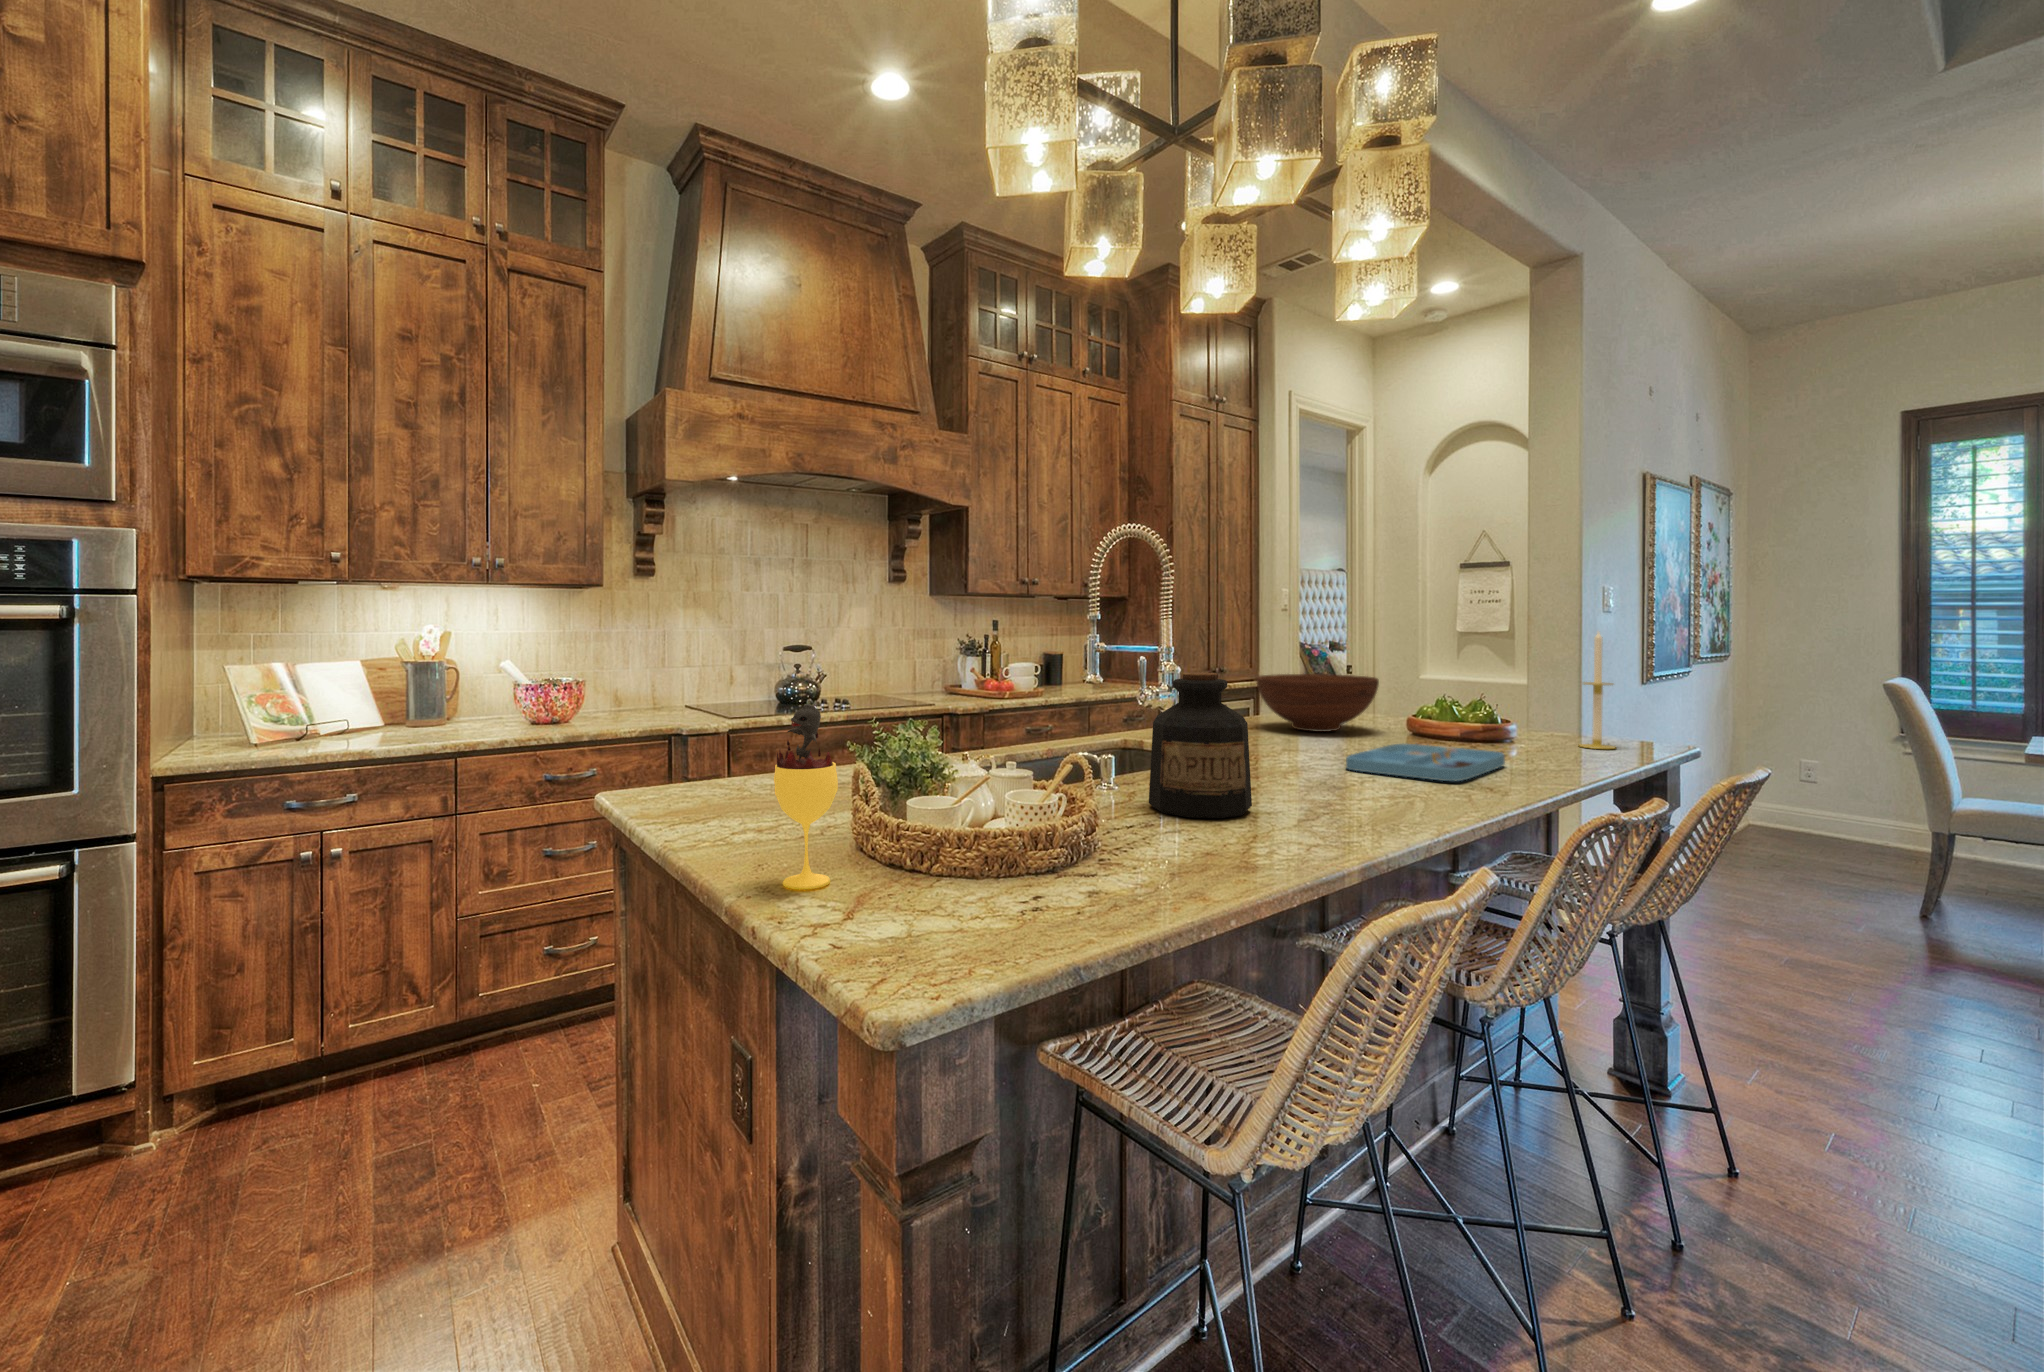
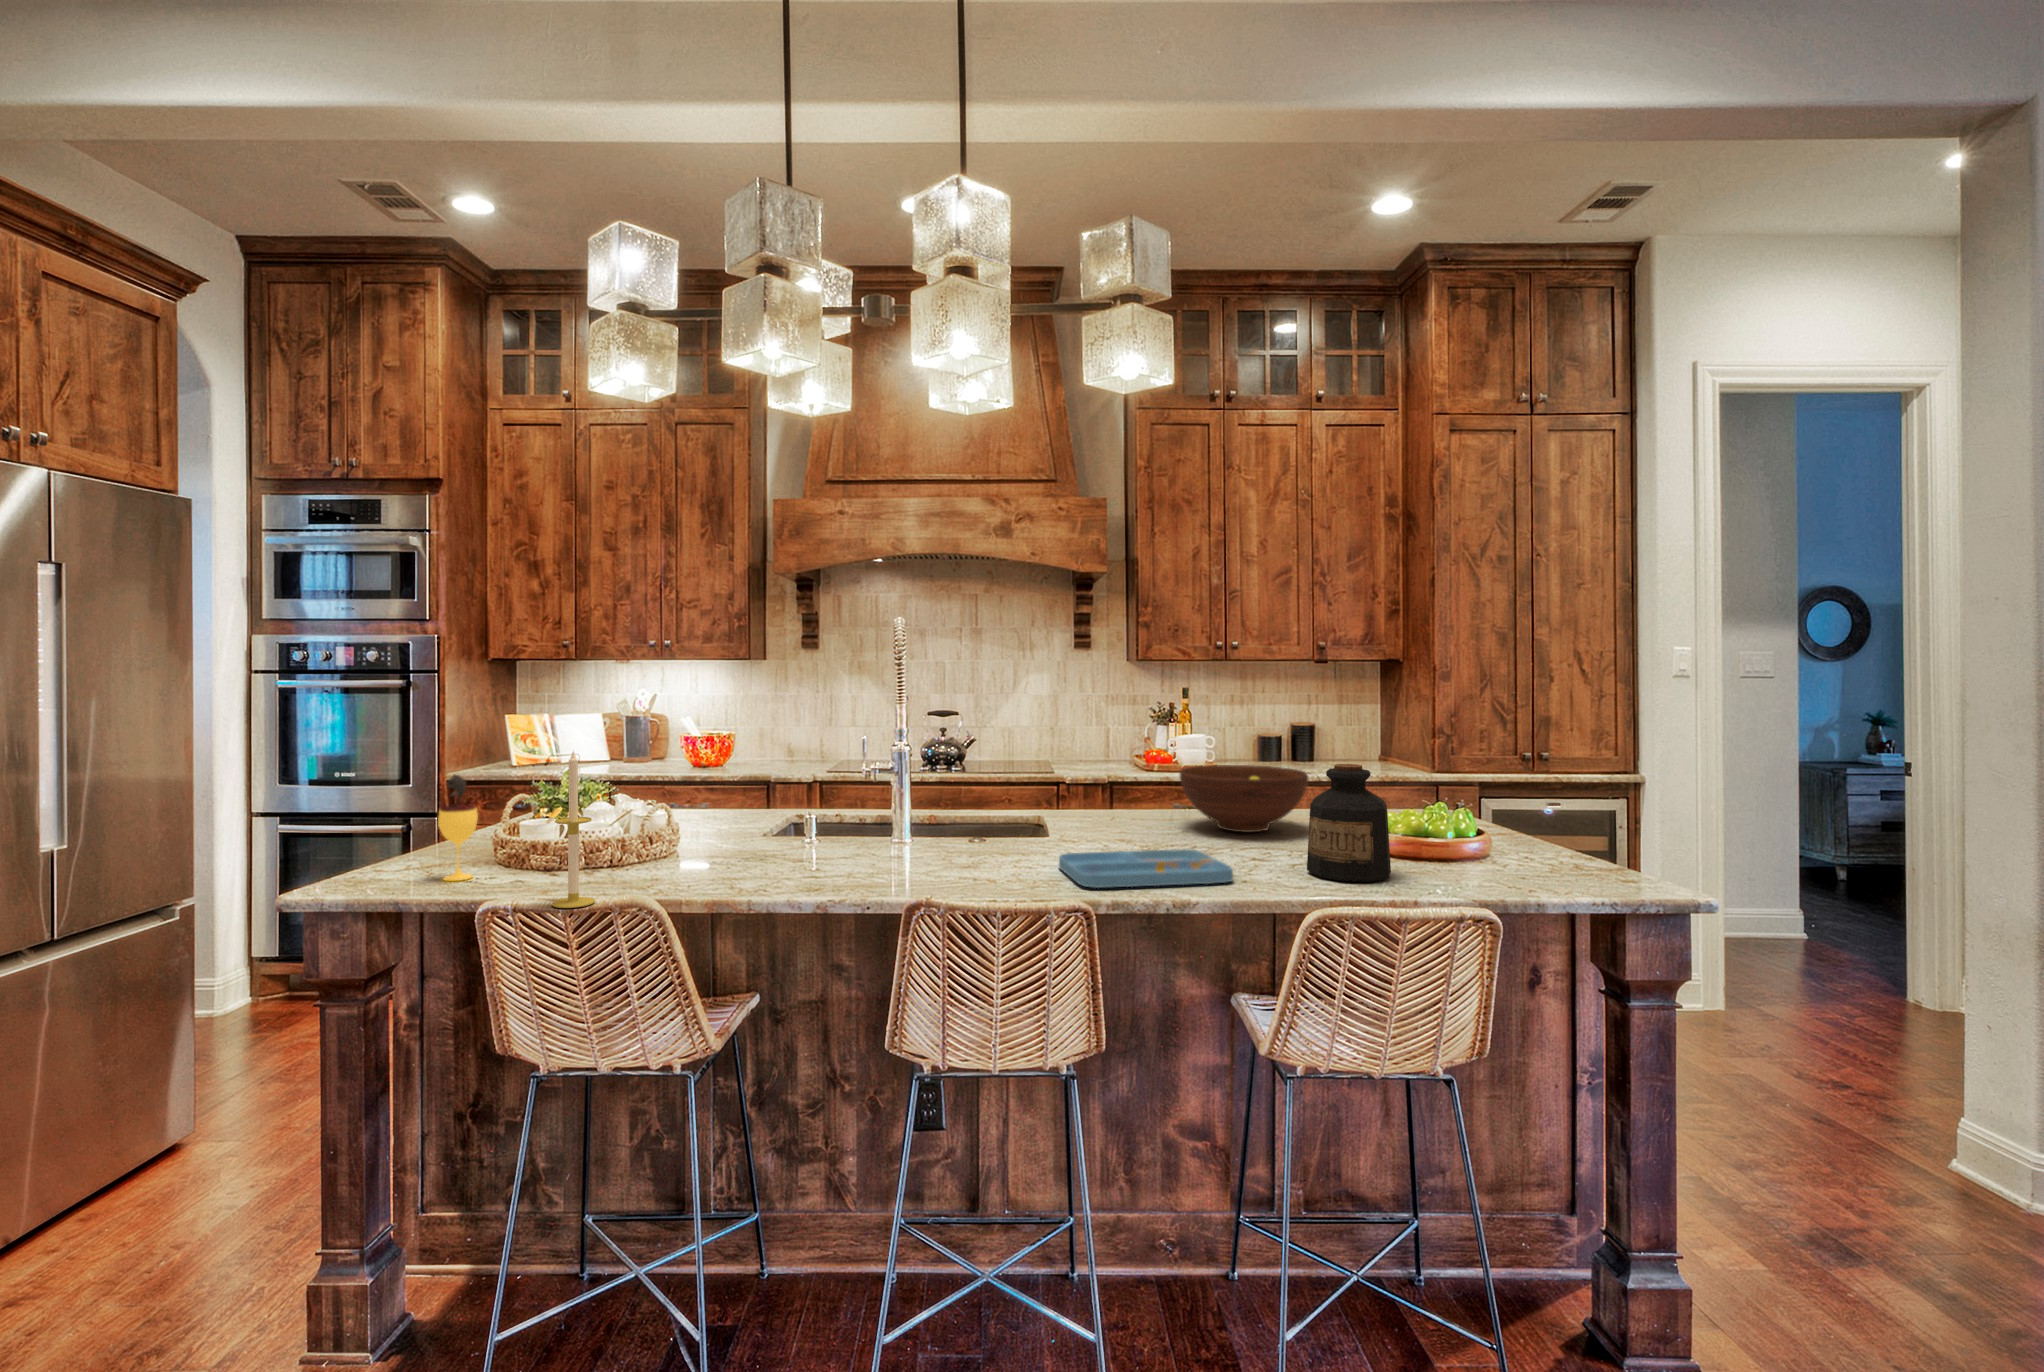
candle: present [1579,632,1615,749] -> present [552,751,595,908]
bottle: present [1149,673,1252,818] -> present [1307,764,1391,882]

